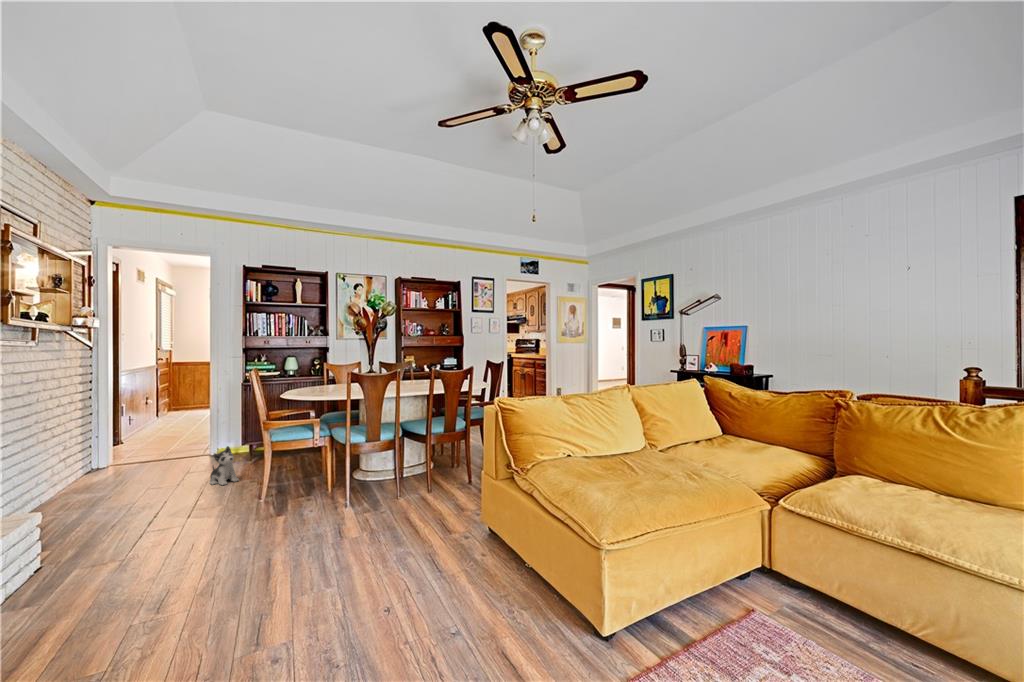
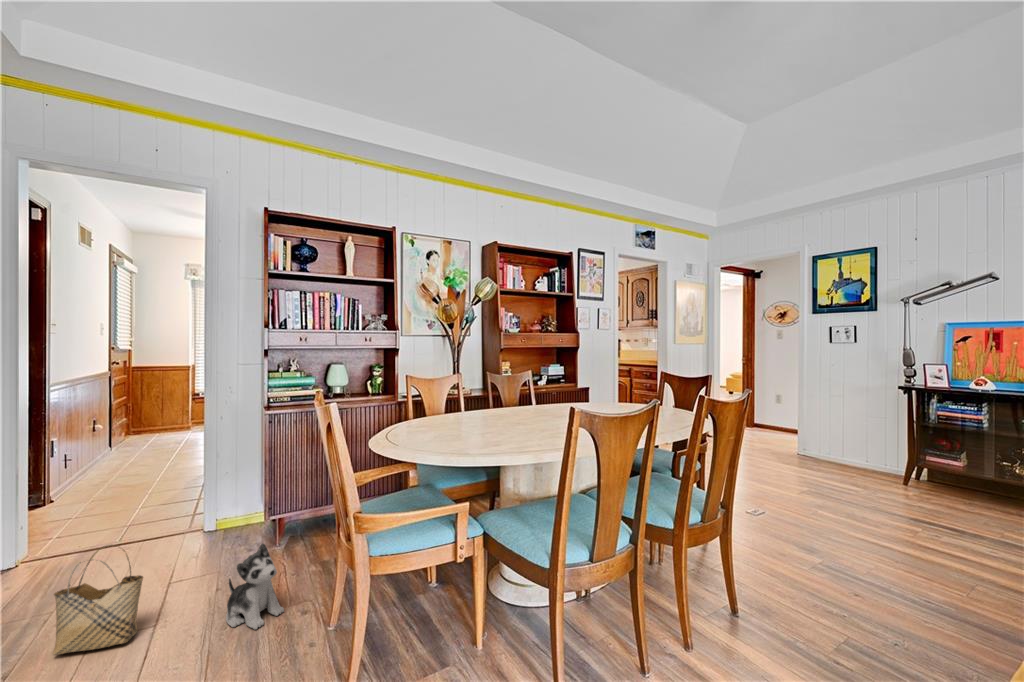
woven basket: none [129,443,170,490] -> present [53,545,143,655]

